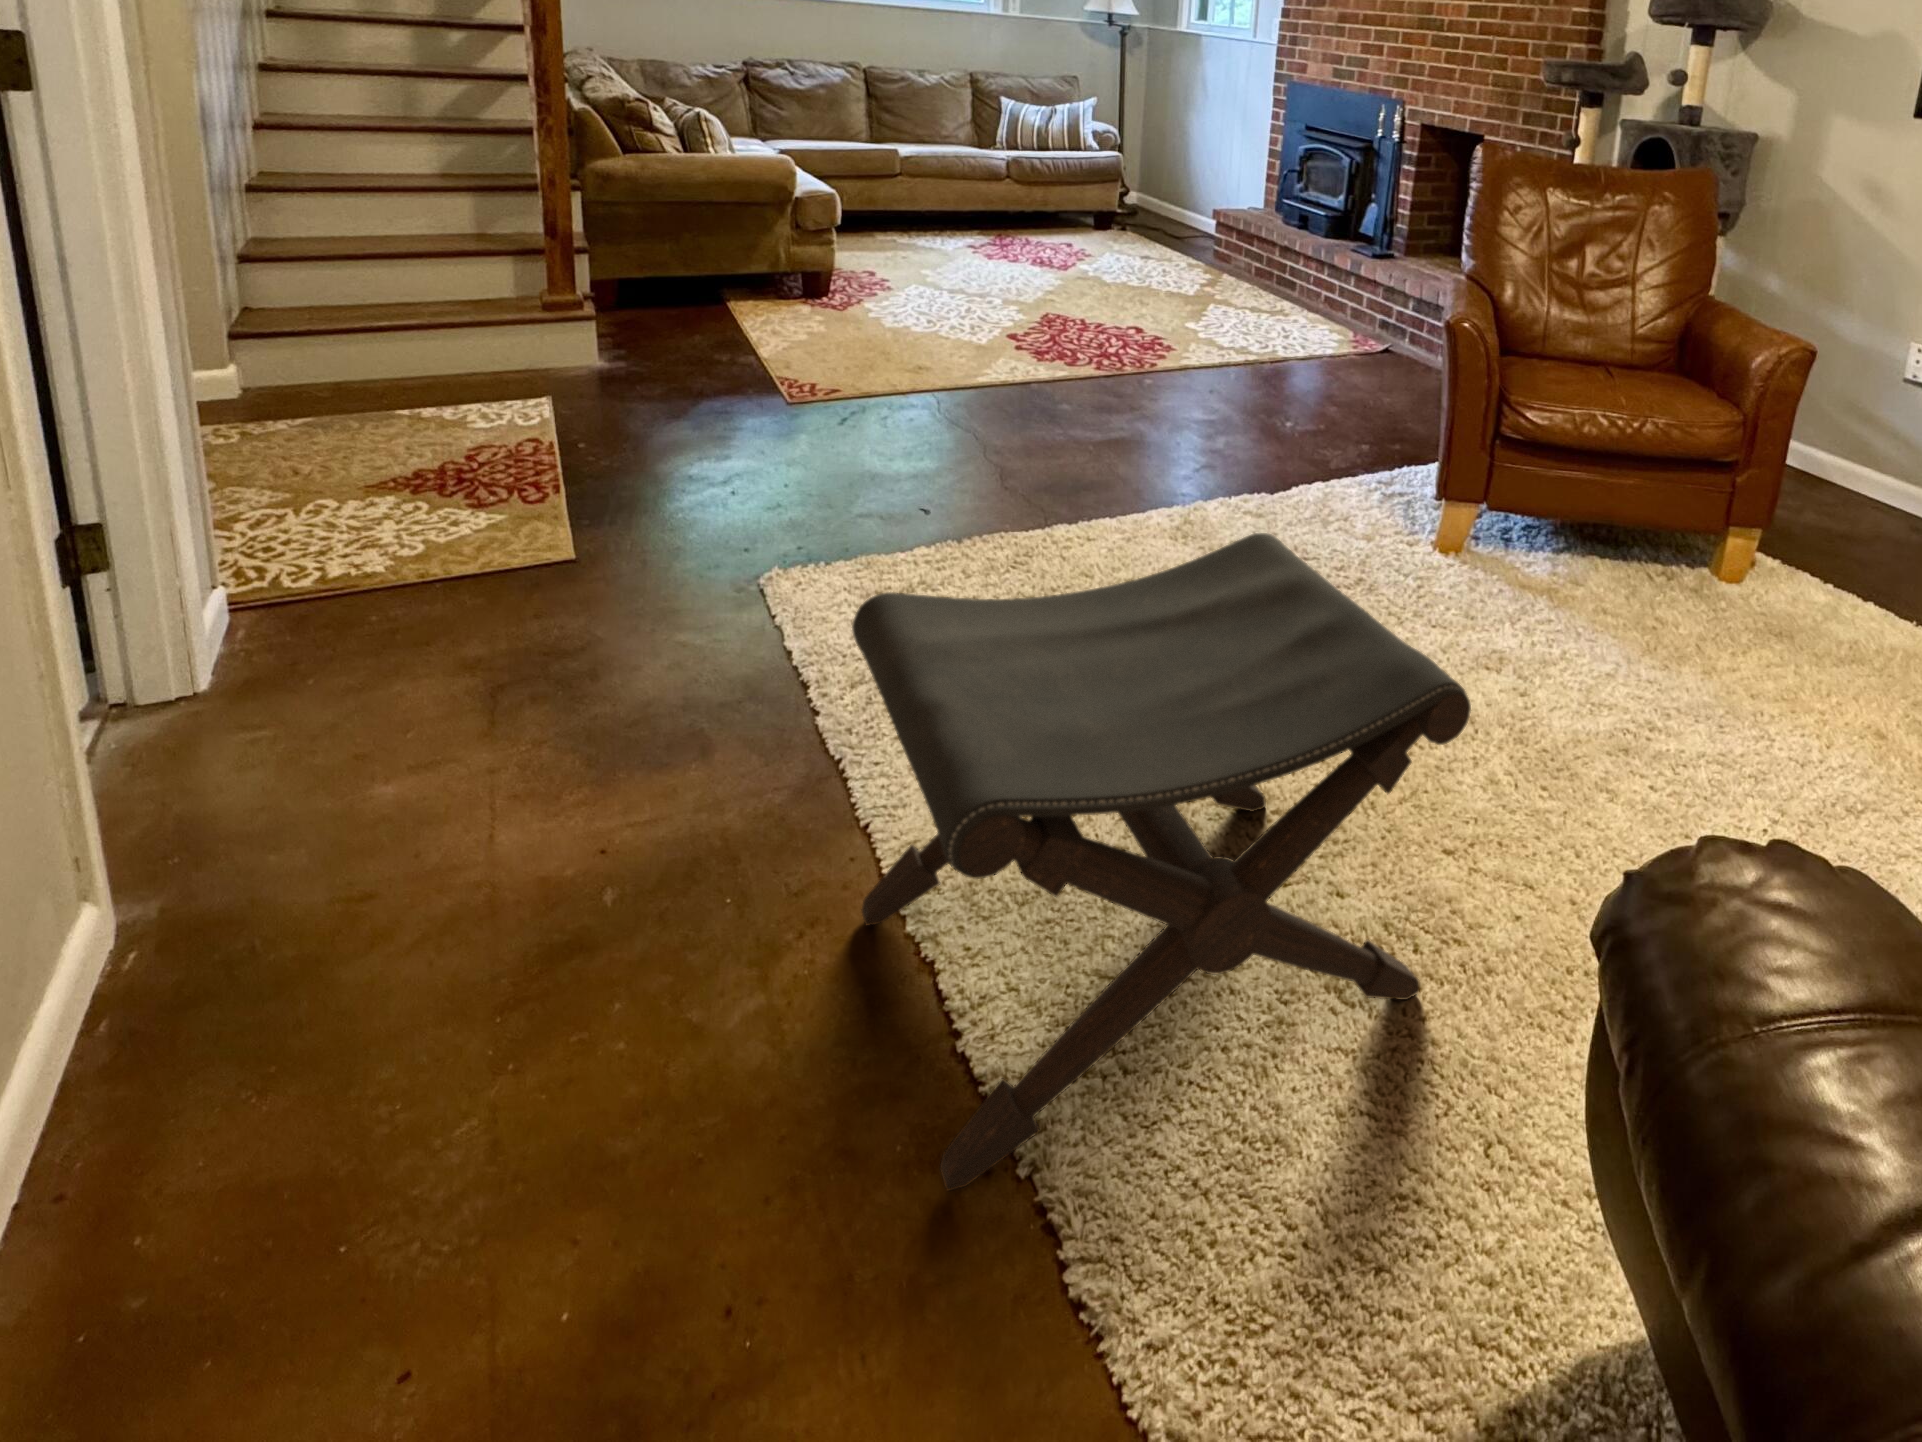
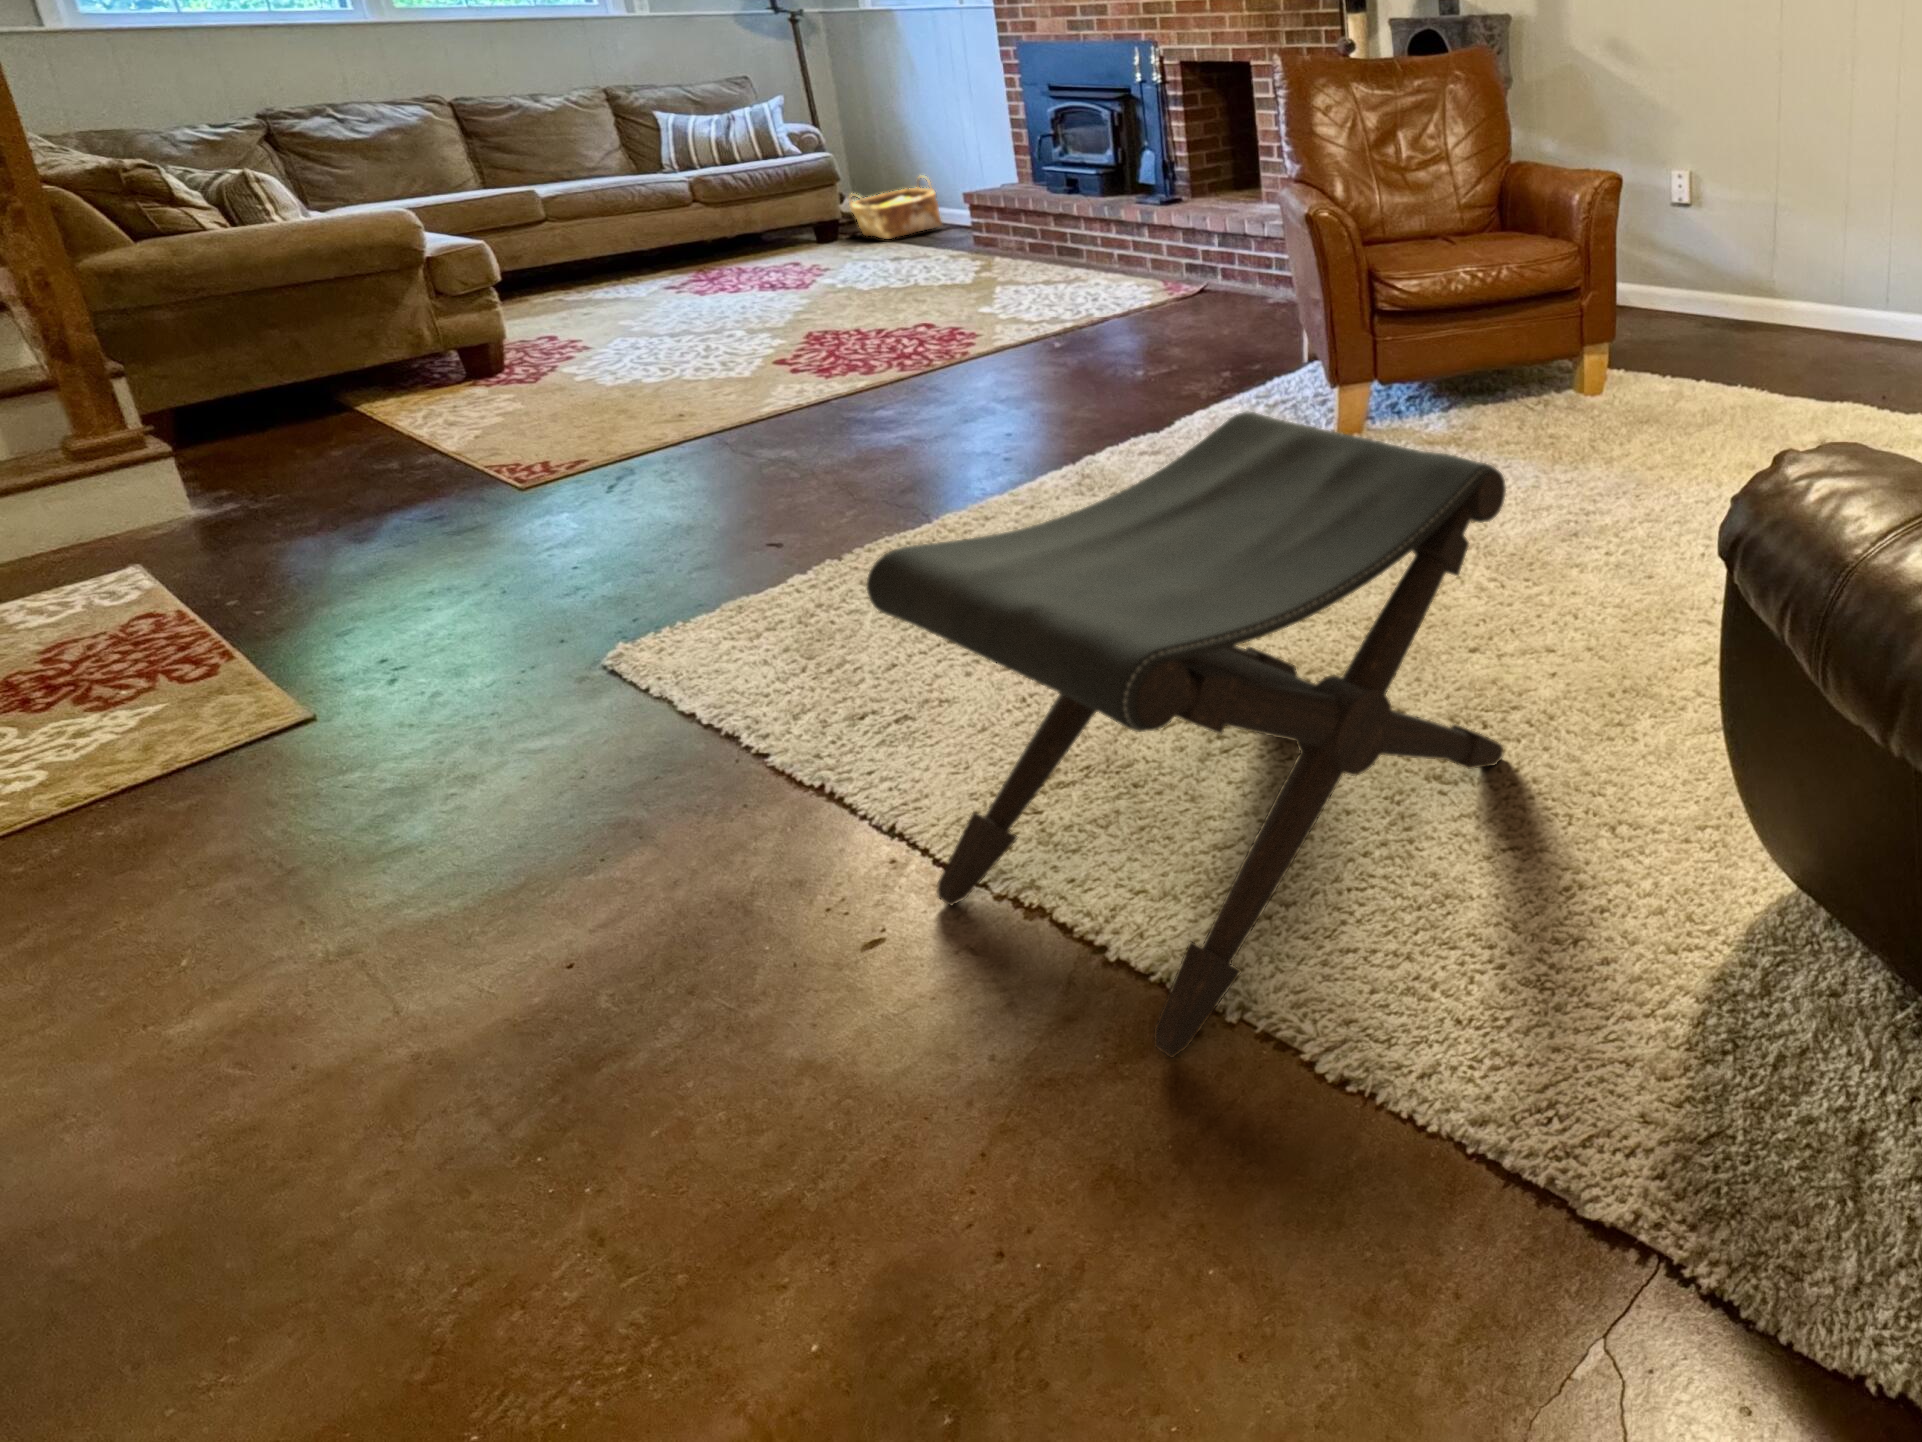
woven basket: none [1128,184,1199,236] -> present [849,176,942,239]

